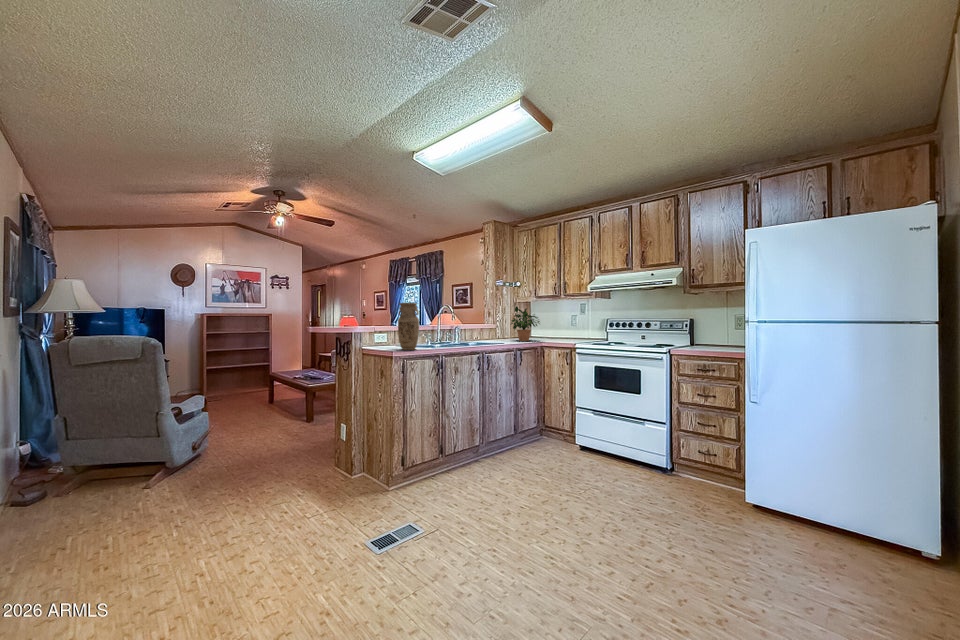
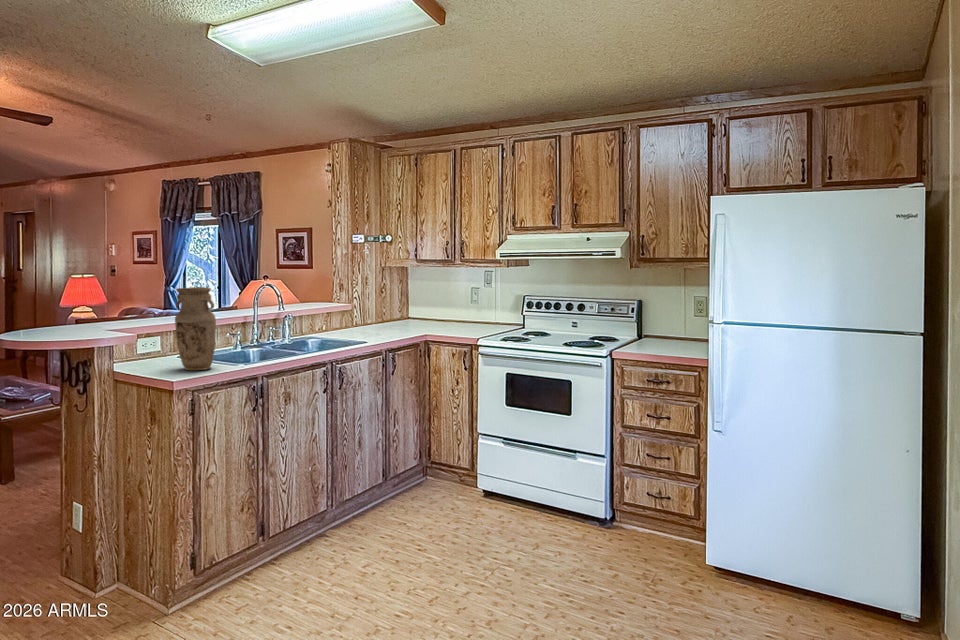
potted plant: present [511,306,540,341] -> none [375,279,425,334]

